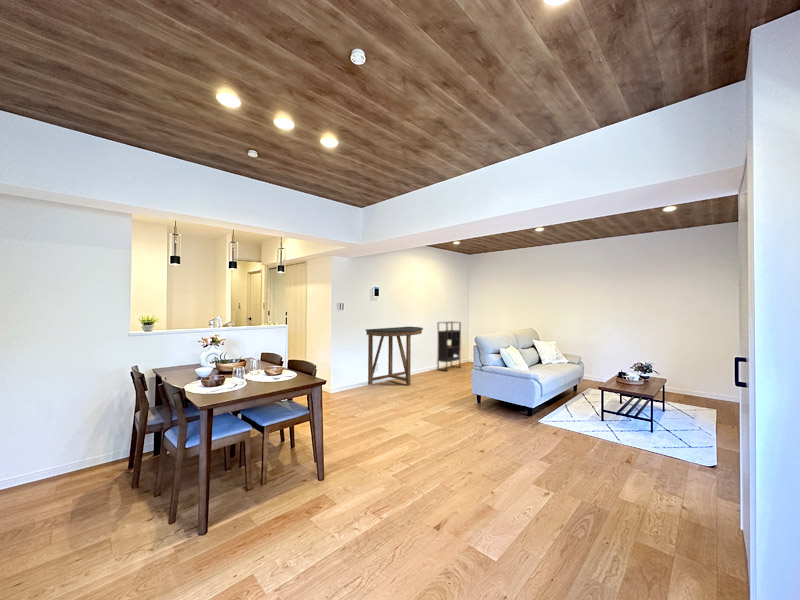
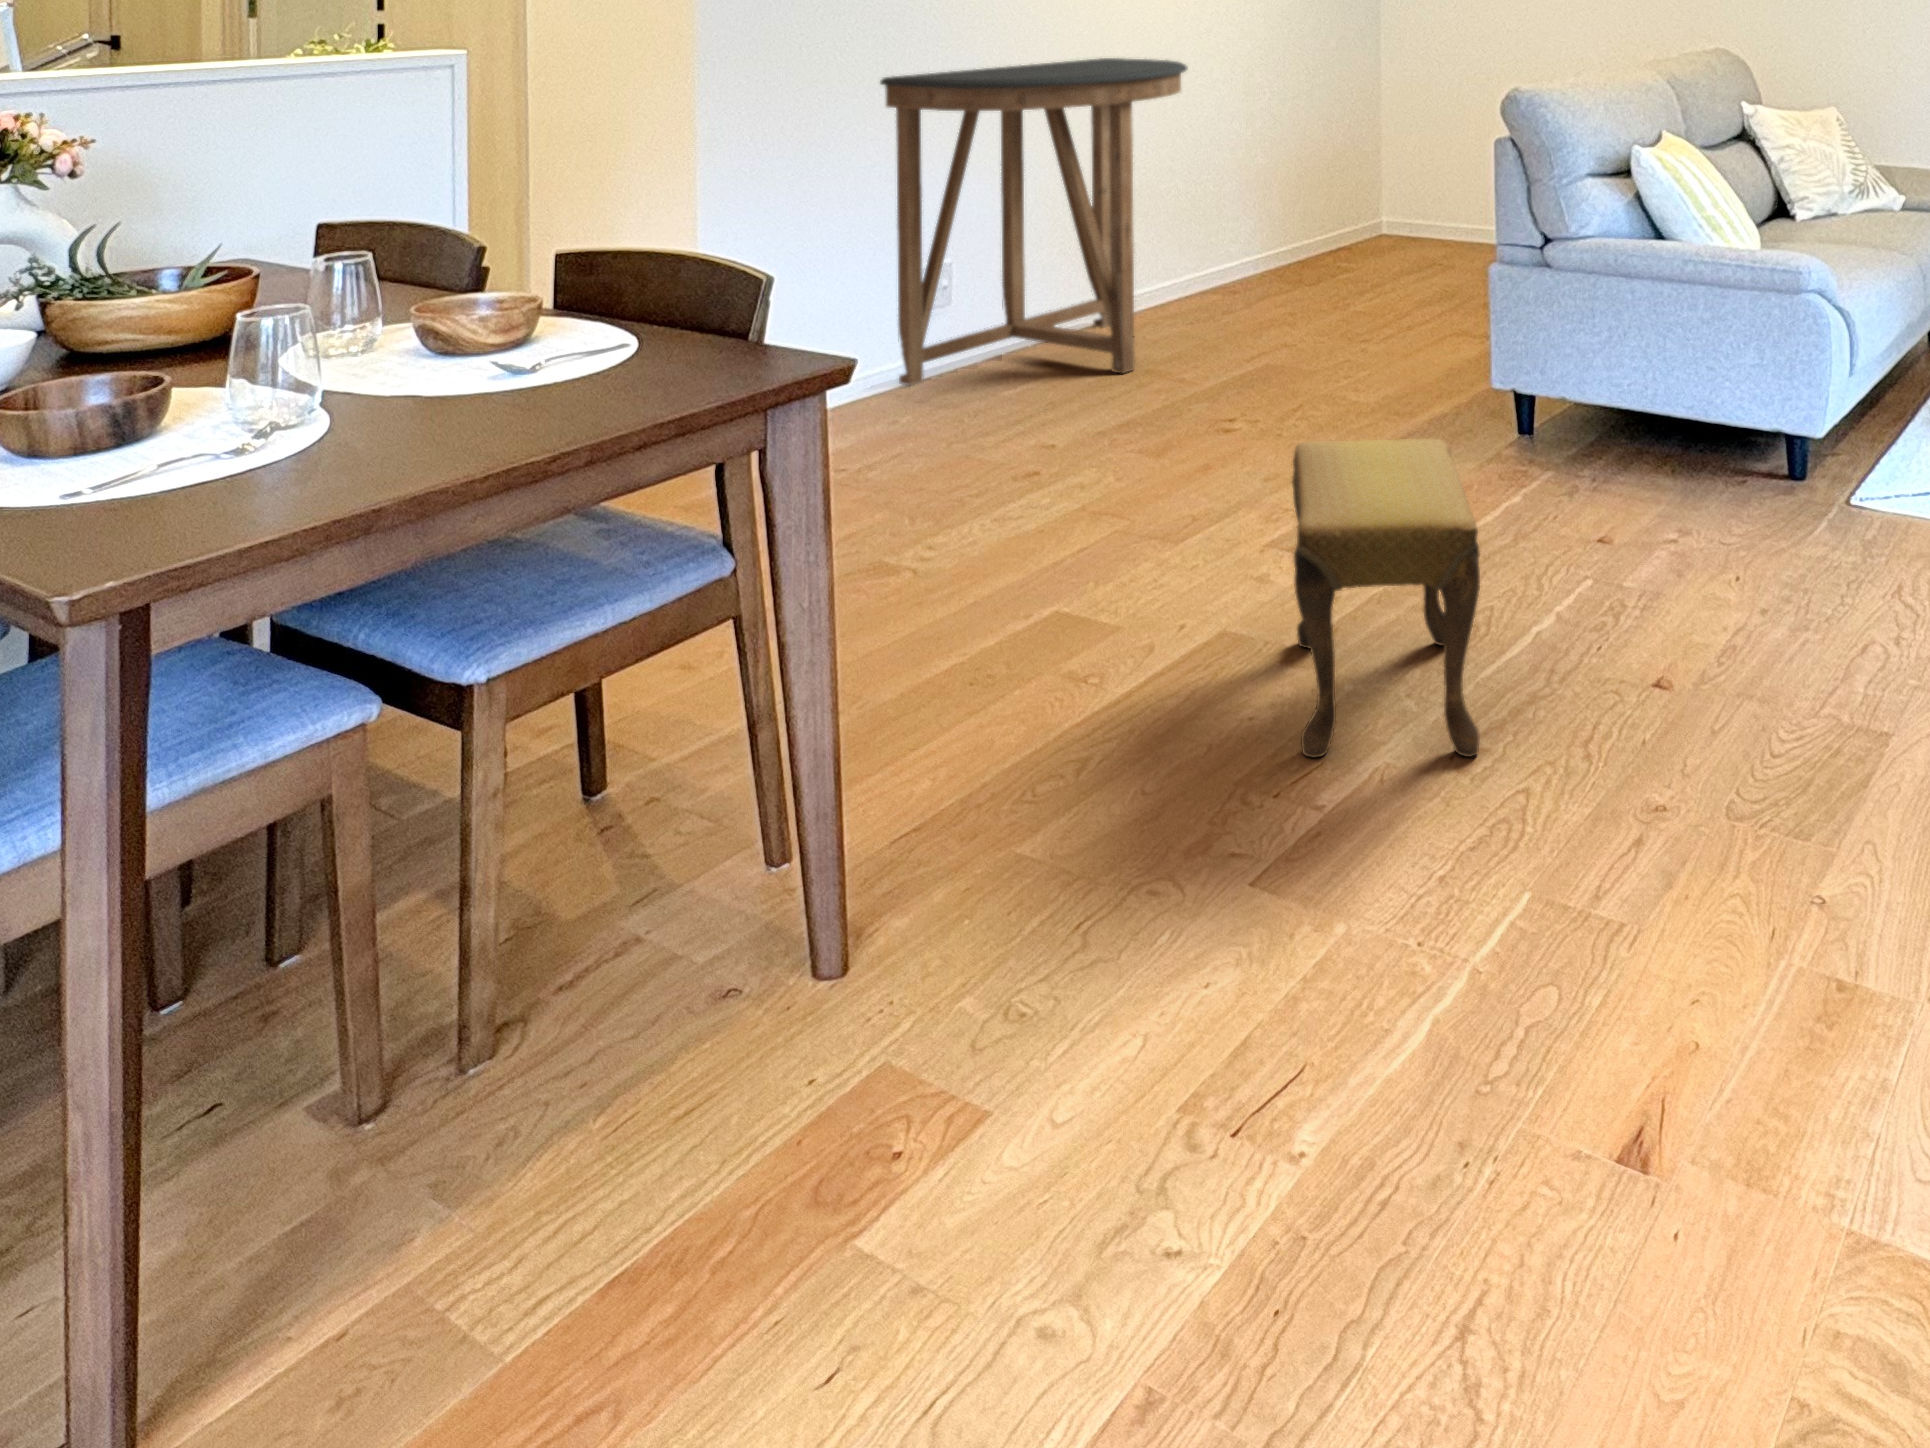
bookshelf: present [437,322,461,371] -> none [1238,30,1358,289]
footstool: none [409,400,446,459] -> present [1292,439,1480,758]

